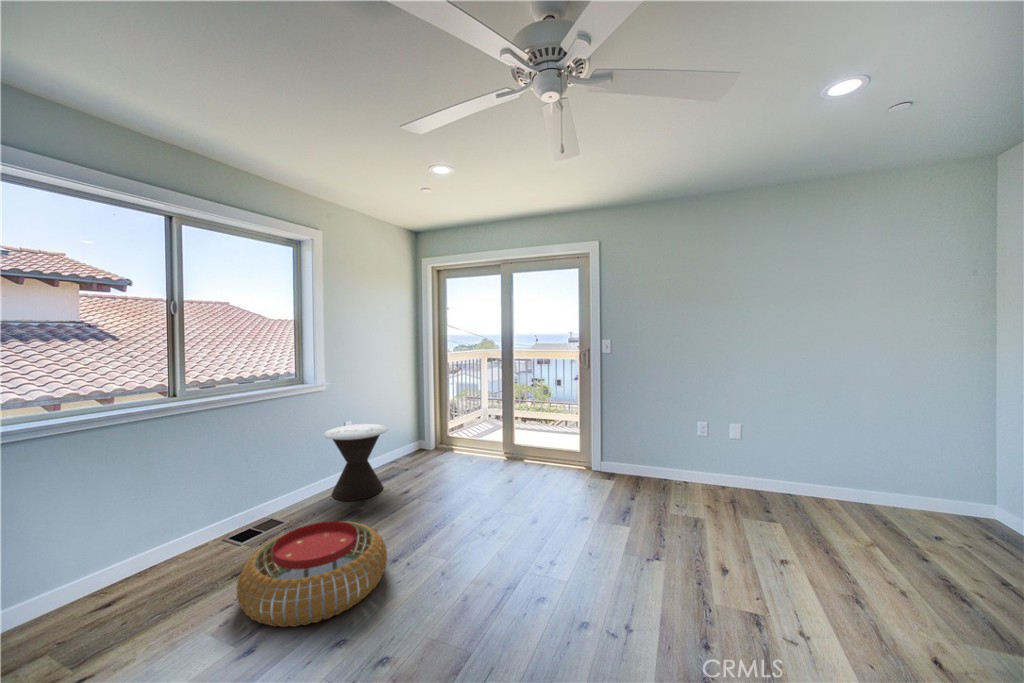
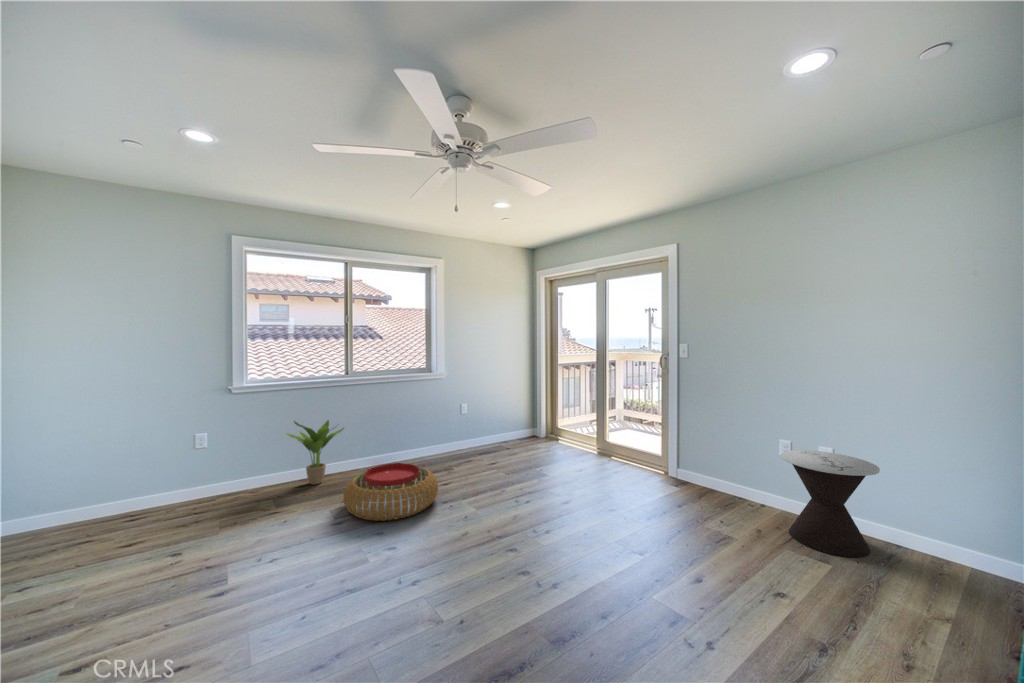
side table: present [324,424,387,501] -> present [781,450,880,557]
potted plant: none [63,478,183,595] -> present [286,420,344,485]

